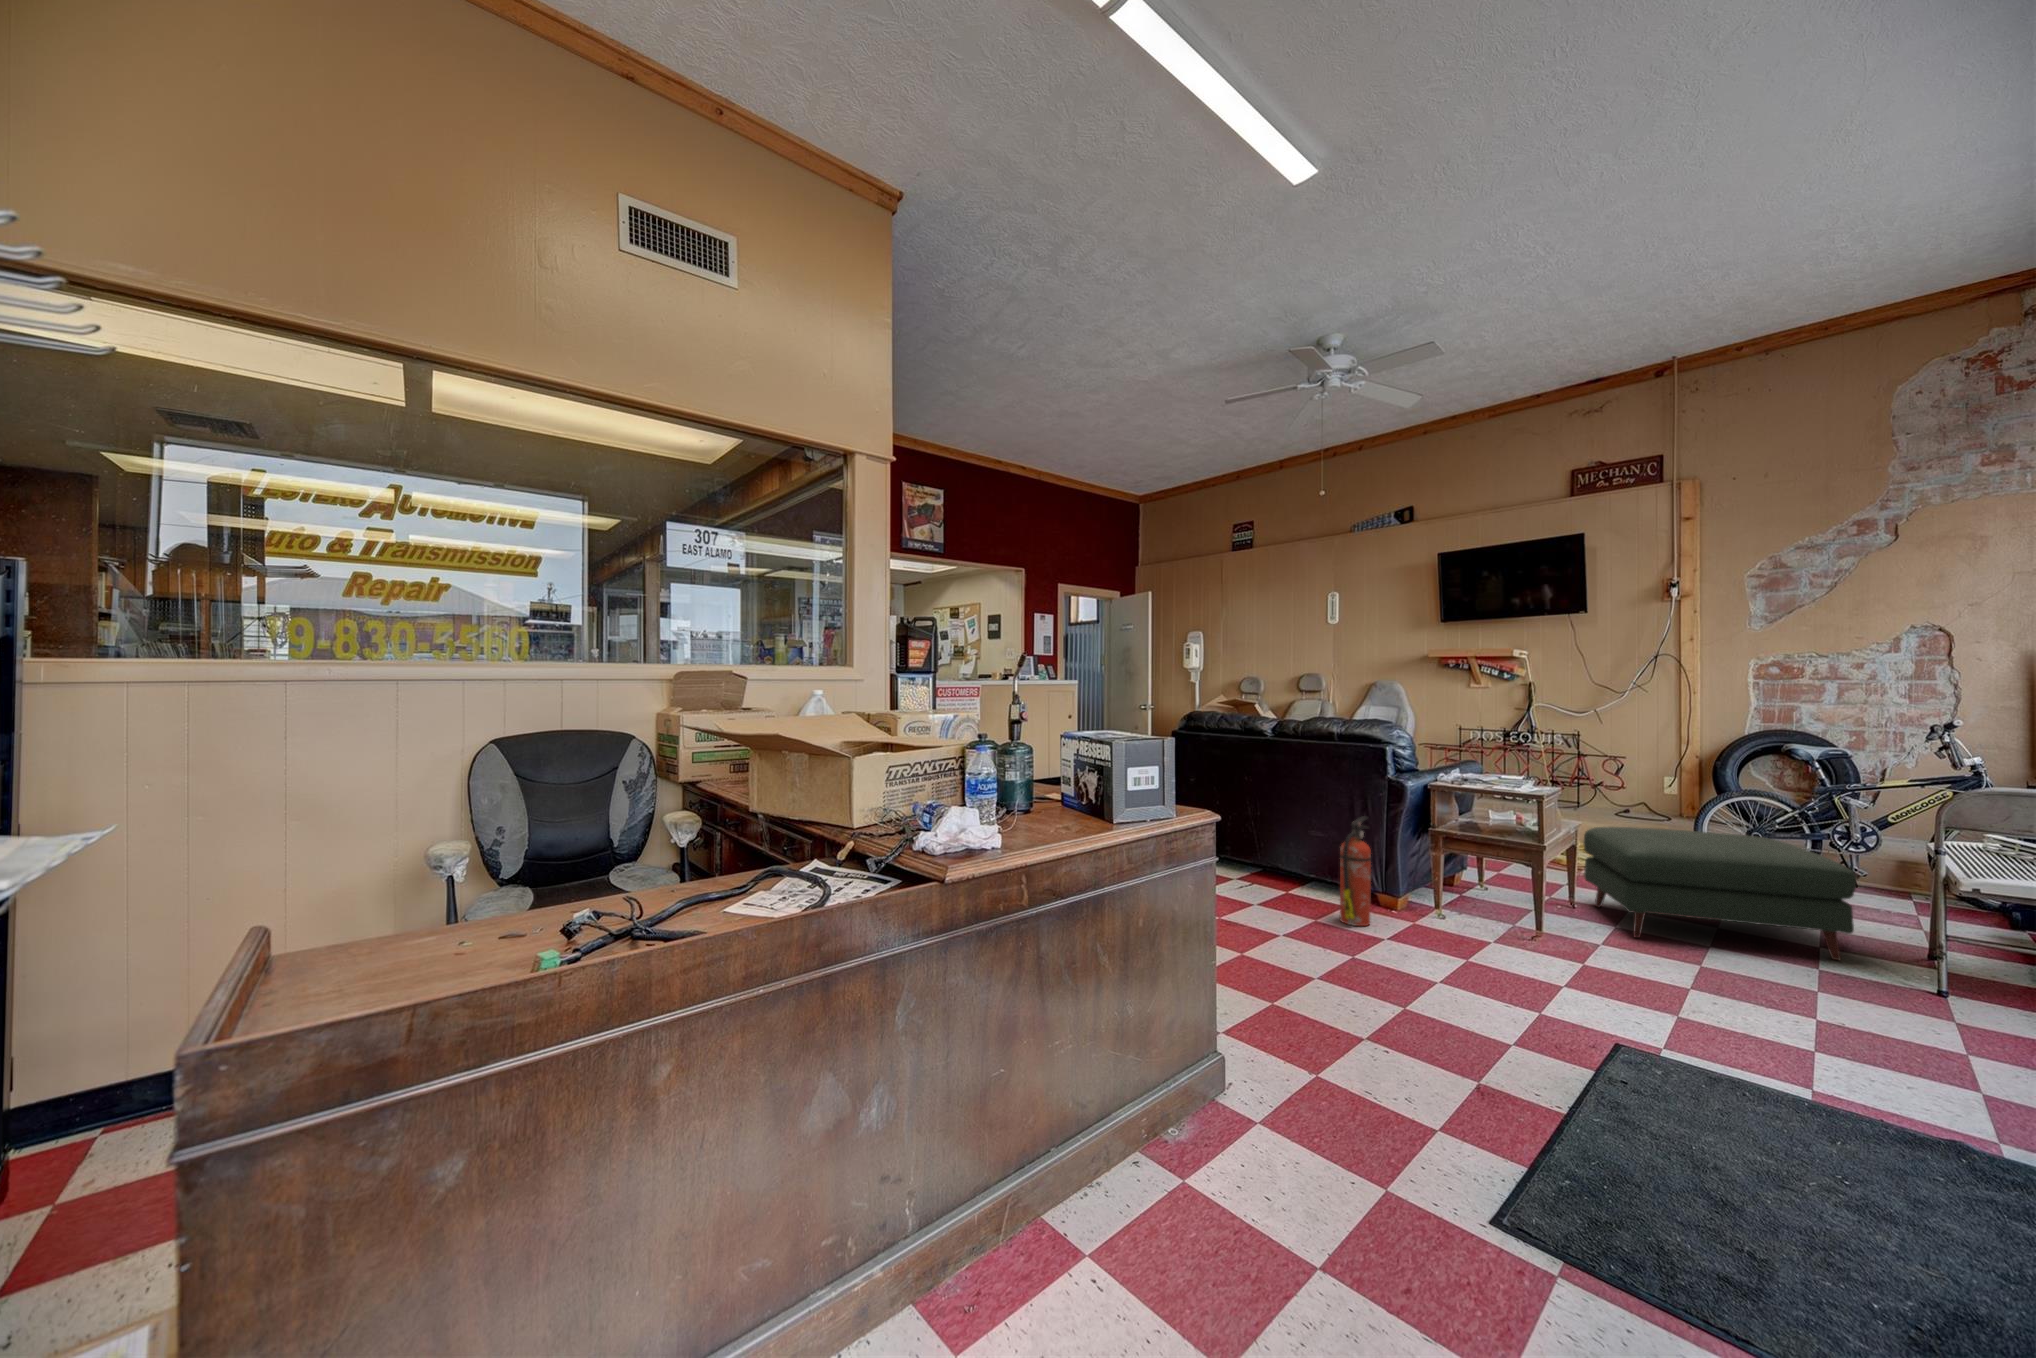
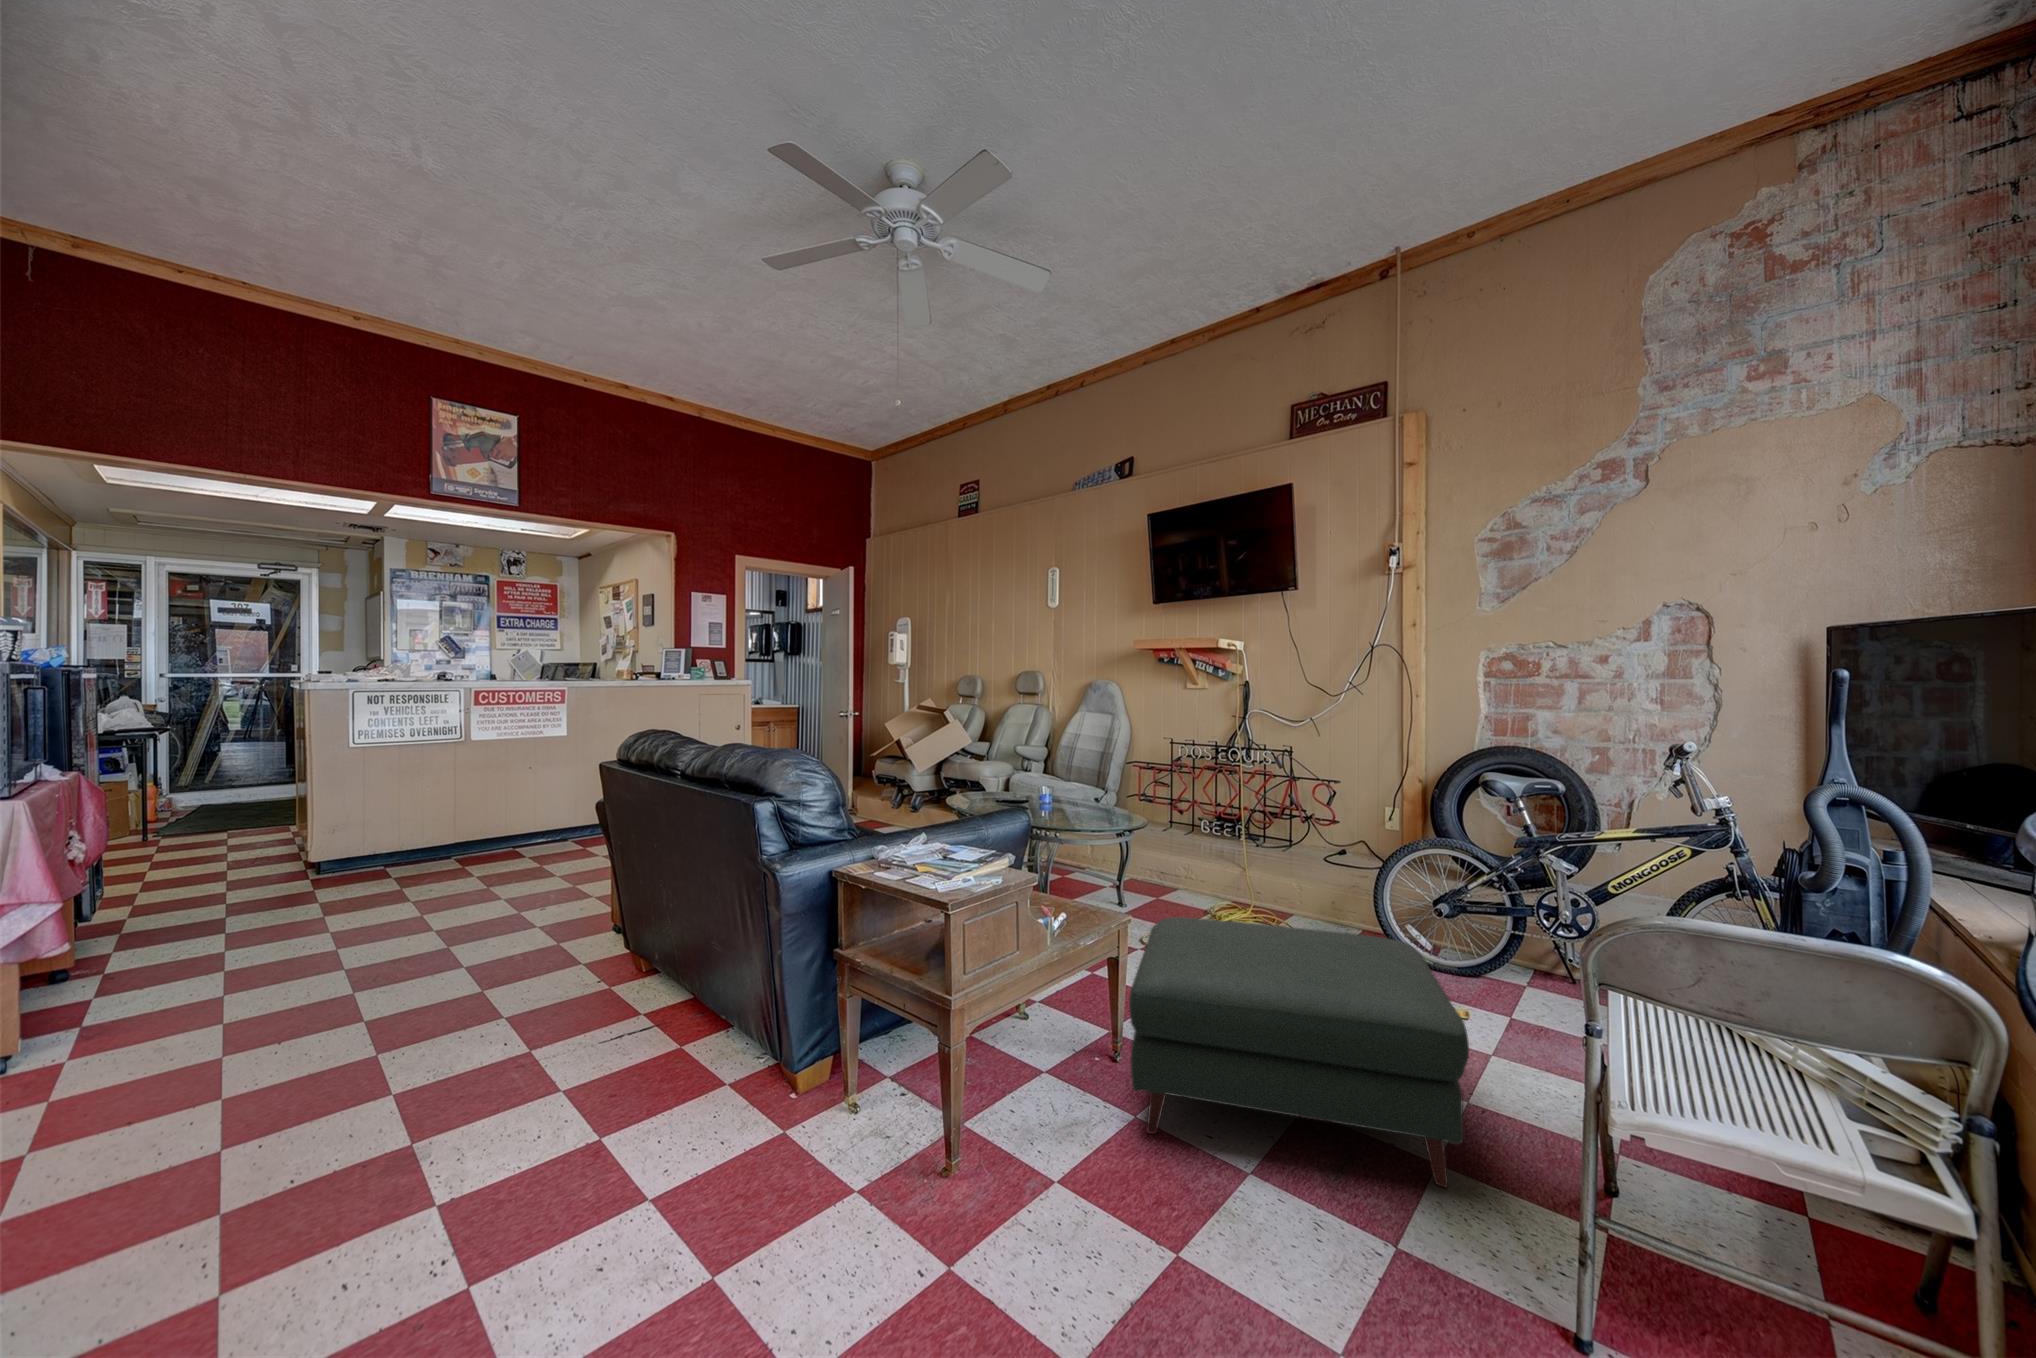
fire extinguisher: present [1340,817,1371,926] -> none [664,918,751,1123]

